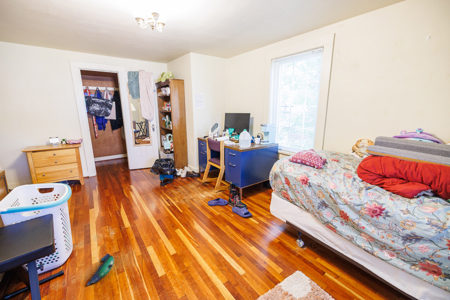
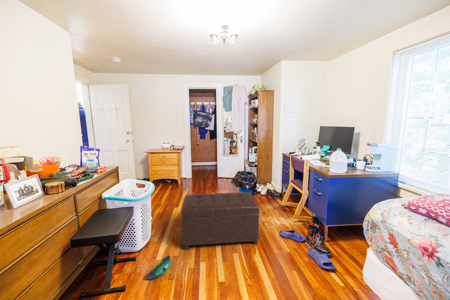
ottoman: none [111,175,194,243] -> present [181,192,260,249]

